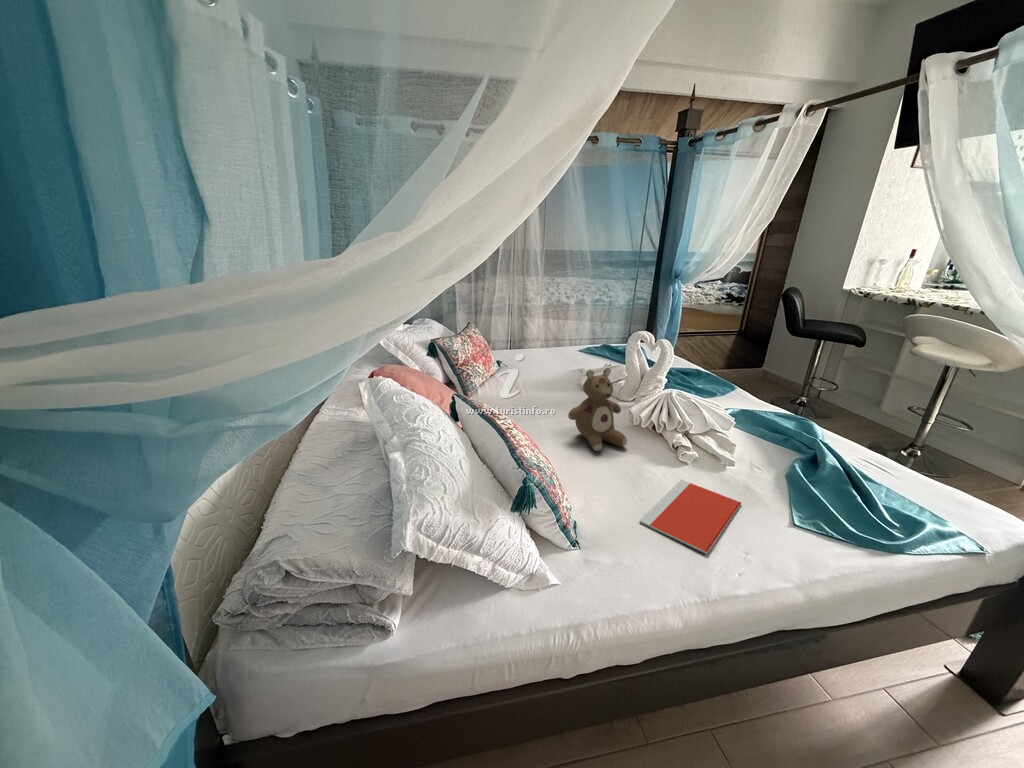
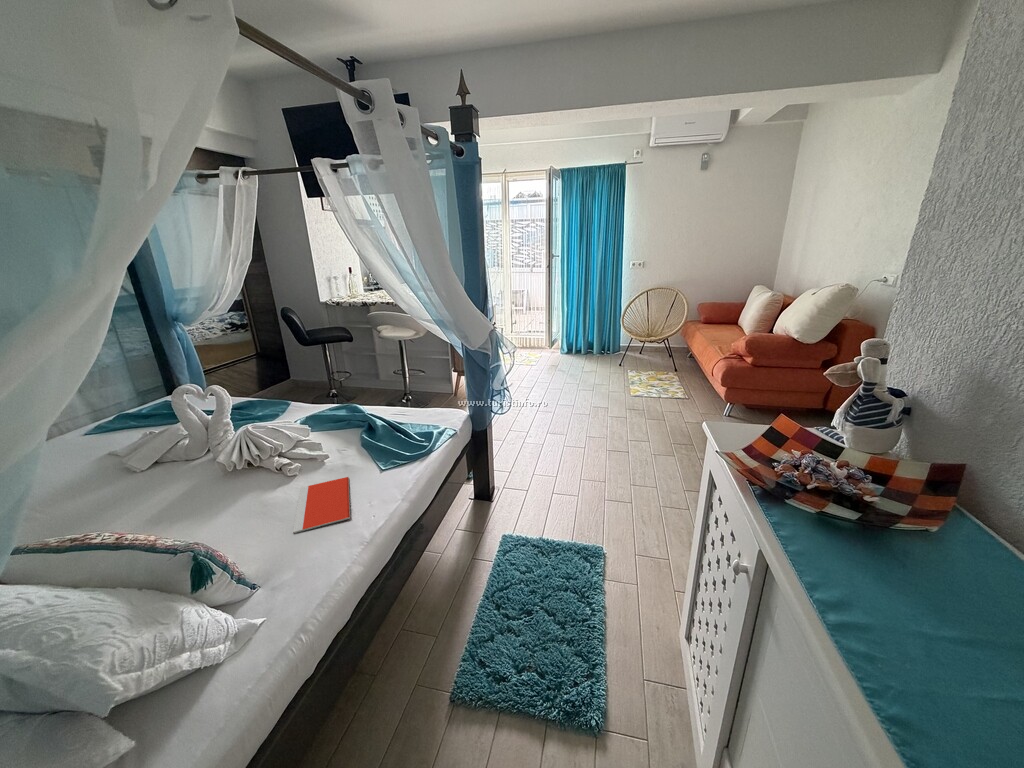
stuffed bear: present [568,368,627,451] -> none [158,434,236,512]

